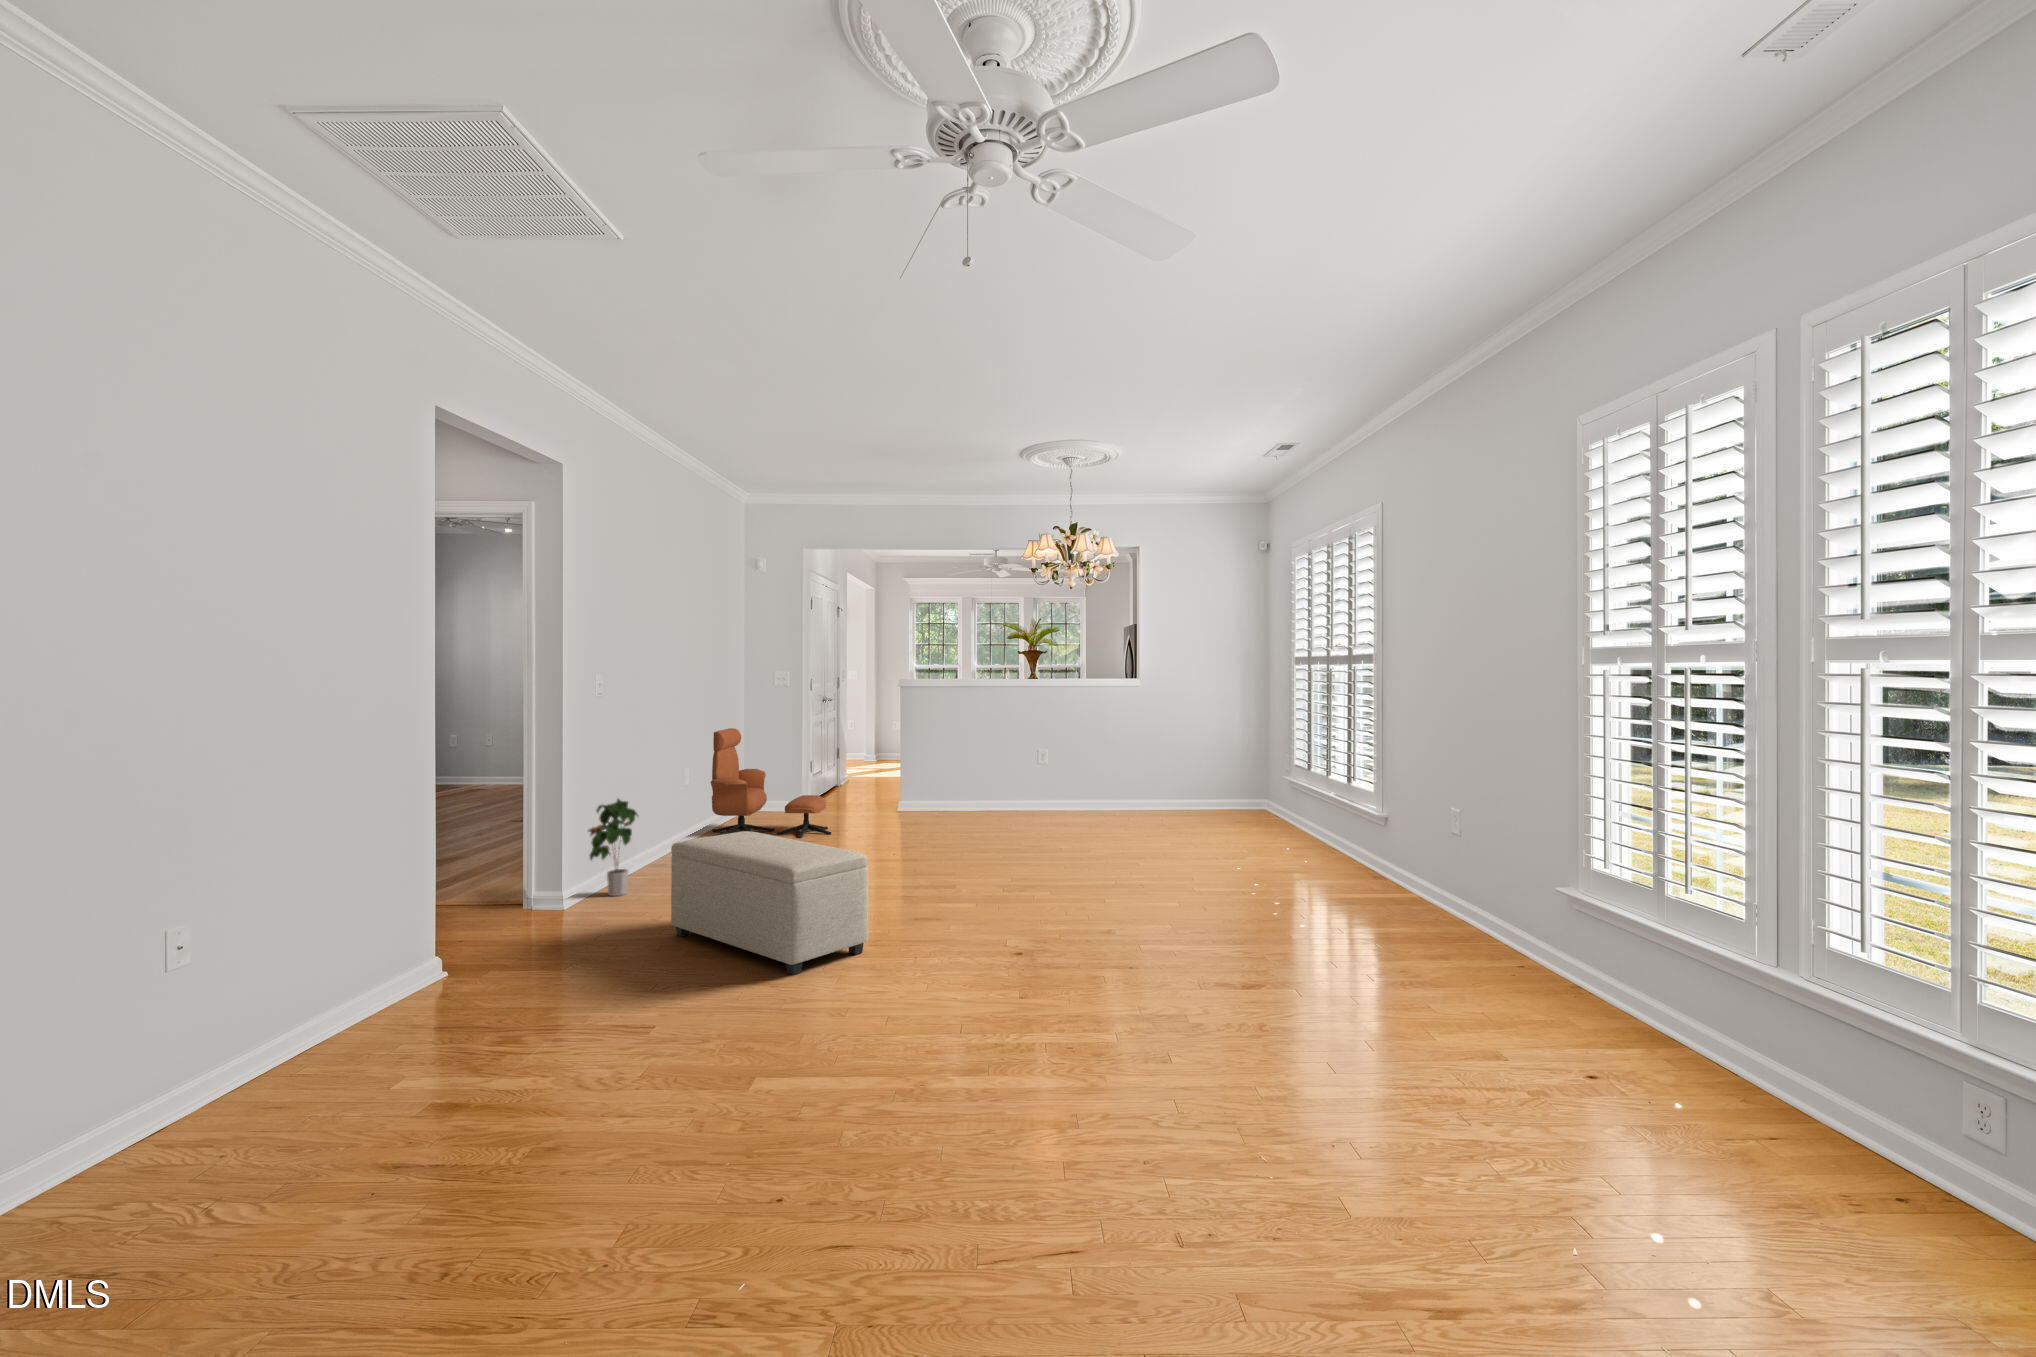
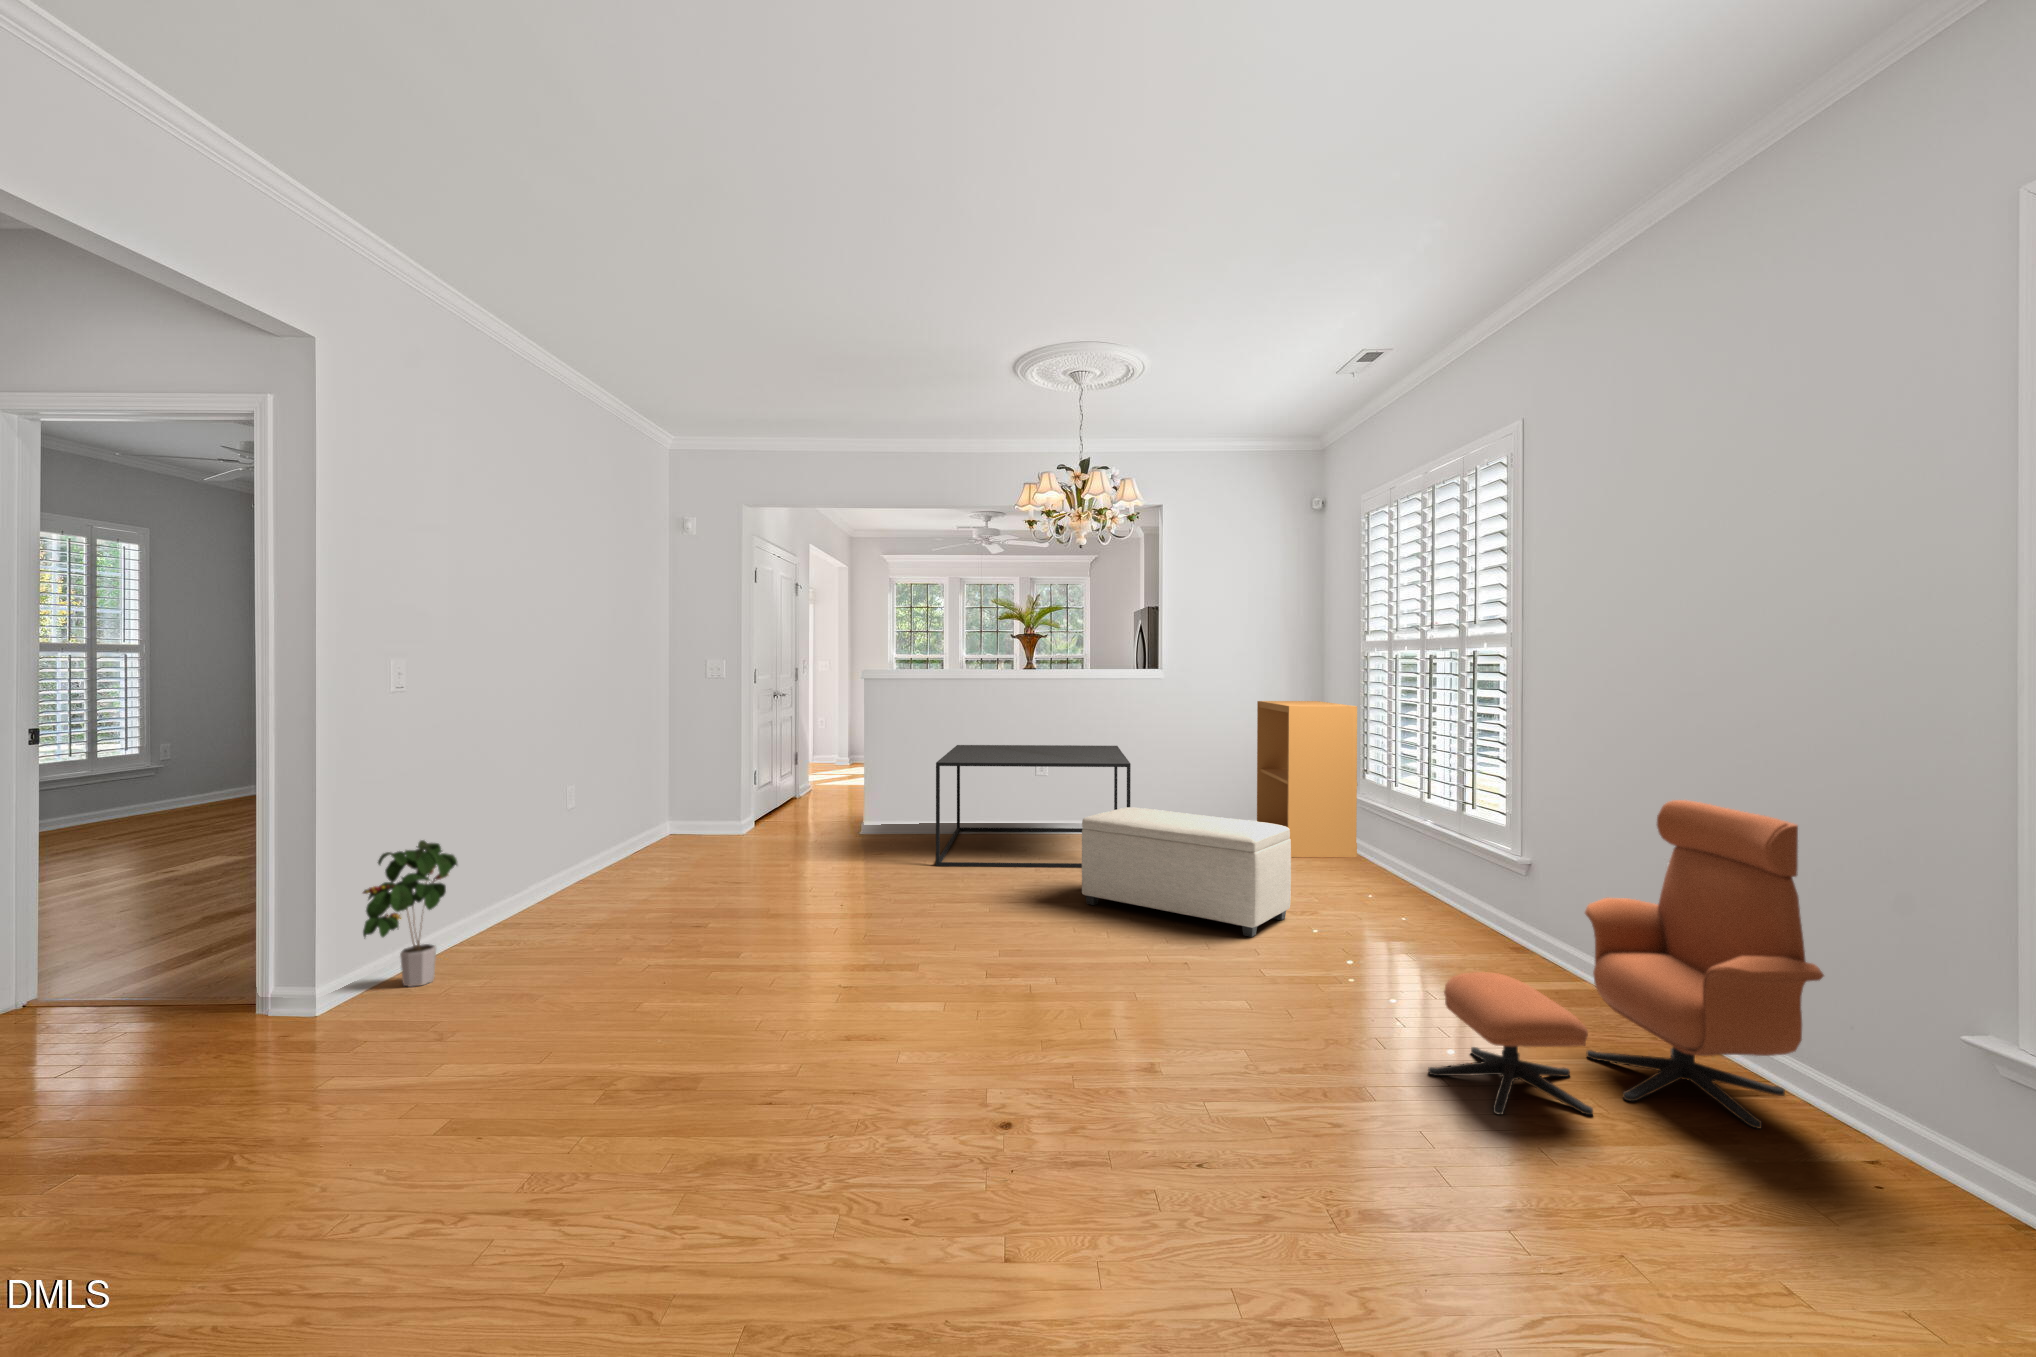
bookshelf: none [1214,705,1287,827] -> present [1257,701,1357,858]
lounge chair: present [710,728,831,838] -> present [1428,800,1824,1128]
coffee table: none [960,740,1110,833] -> present [936,745,1131,868]
ottoman: present [671,831,868,975] -> present [1082,807,1291,937]

